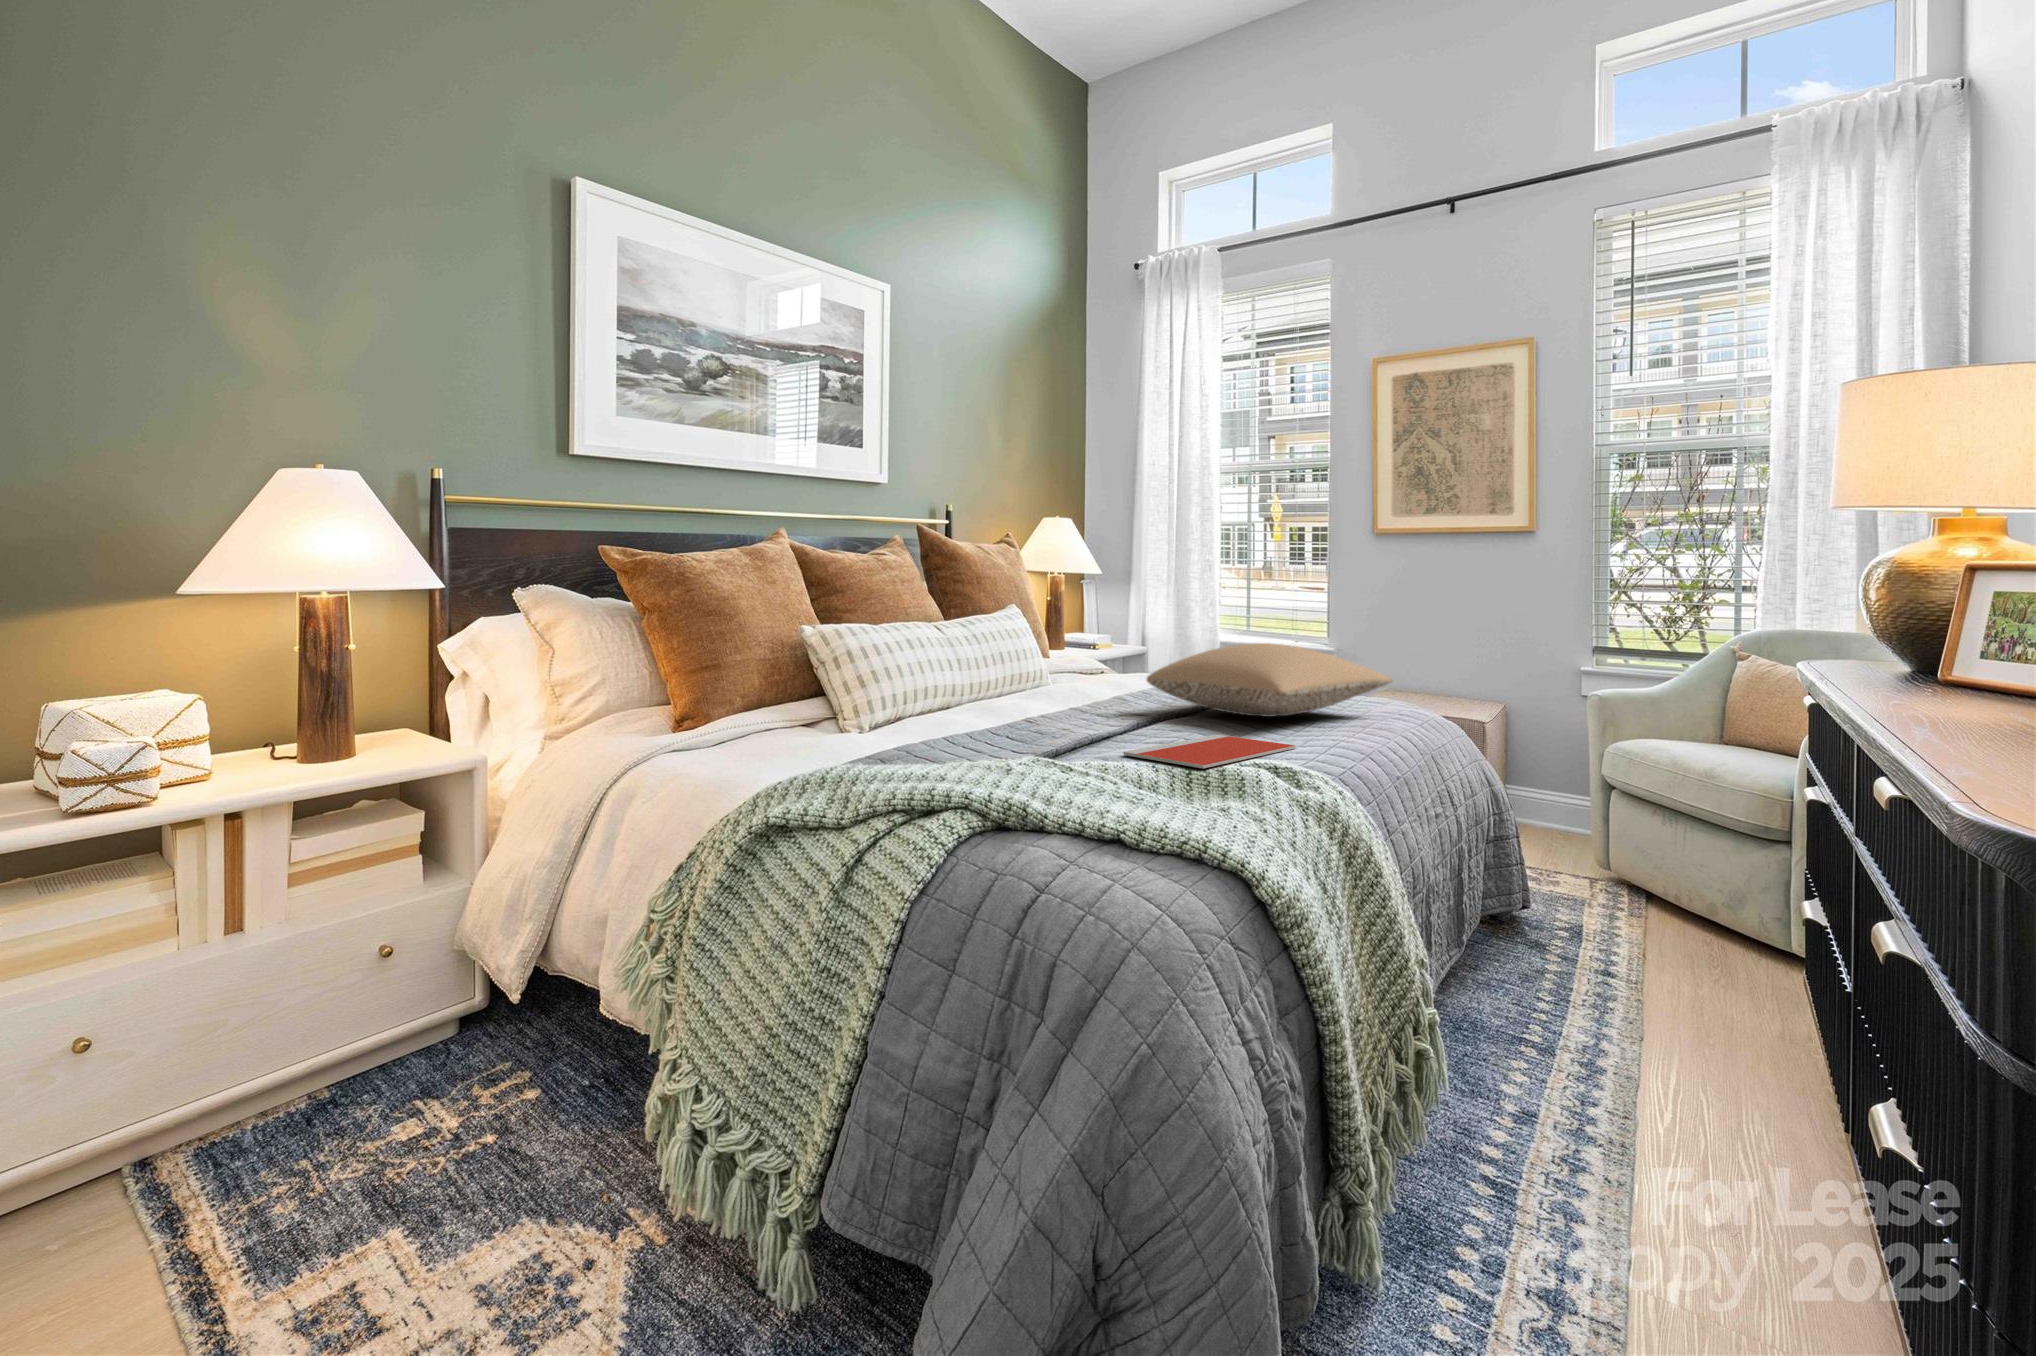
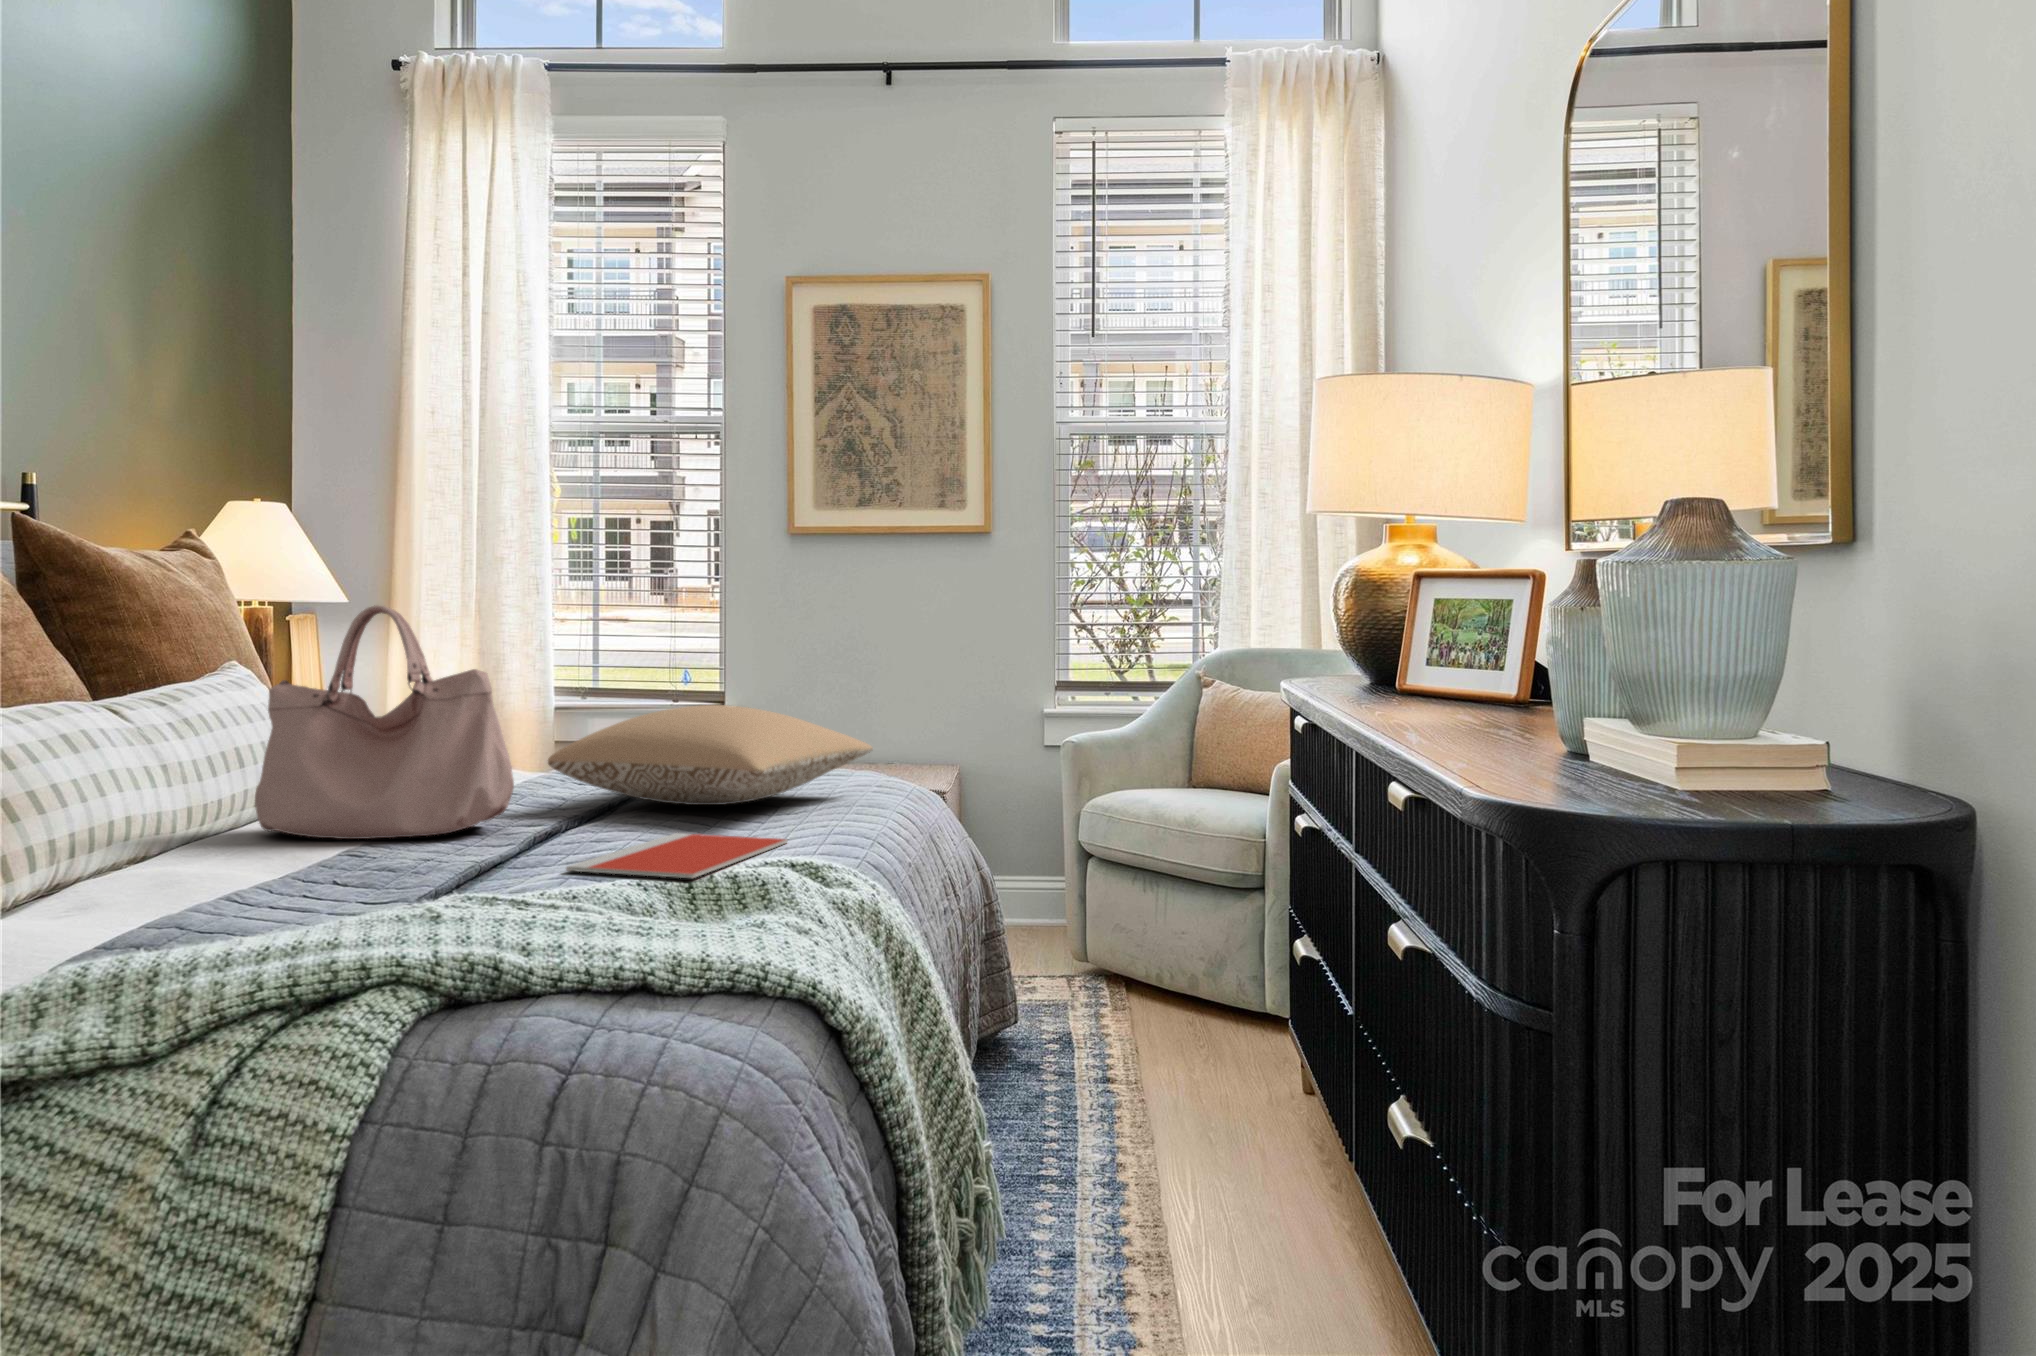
handbag: none [969,573,1115,724] -> present [255,605,514,839]

